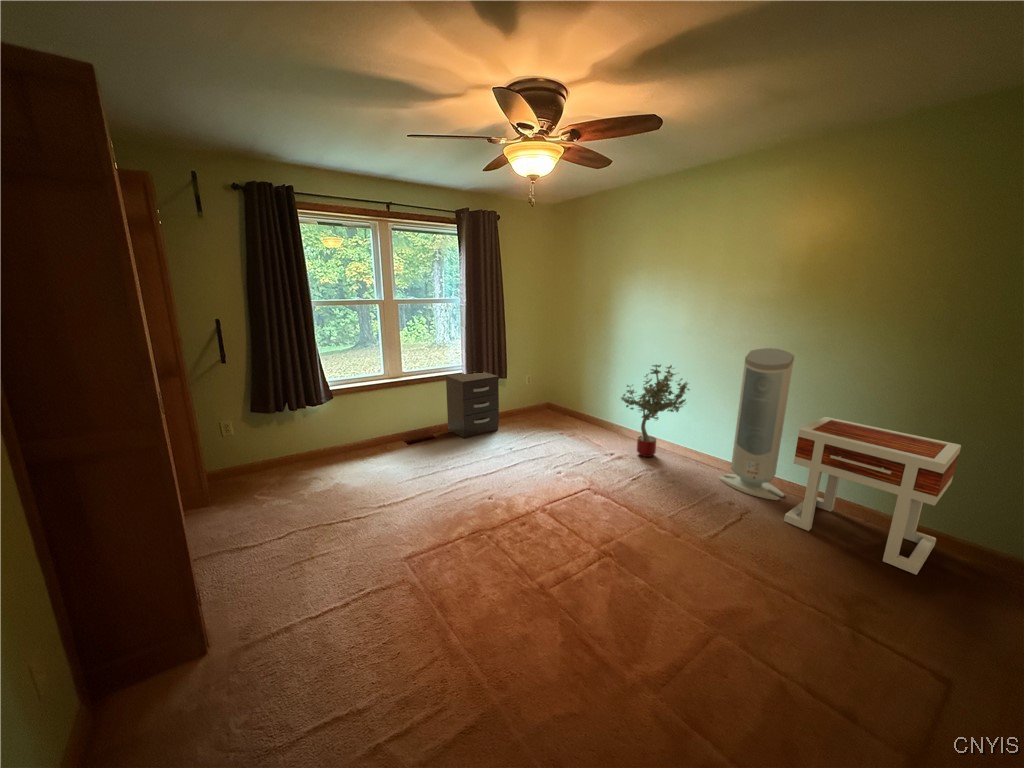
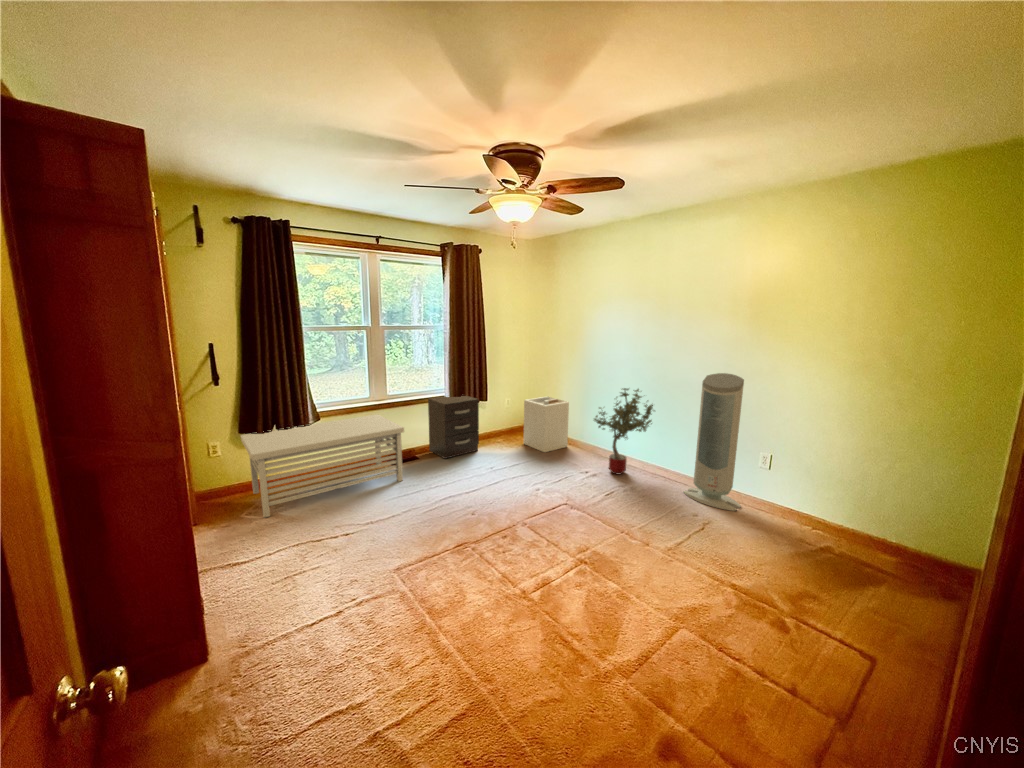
laundry hamper: none [546,373,595,432] -> present [524,397,569,452]
storage bench: none [254,392,420,498] -> present [241,415,404,517]
side table: present [784,417,961,575] -> none [740,434,883,571]

